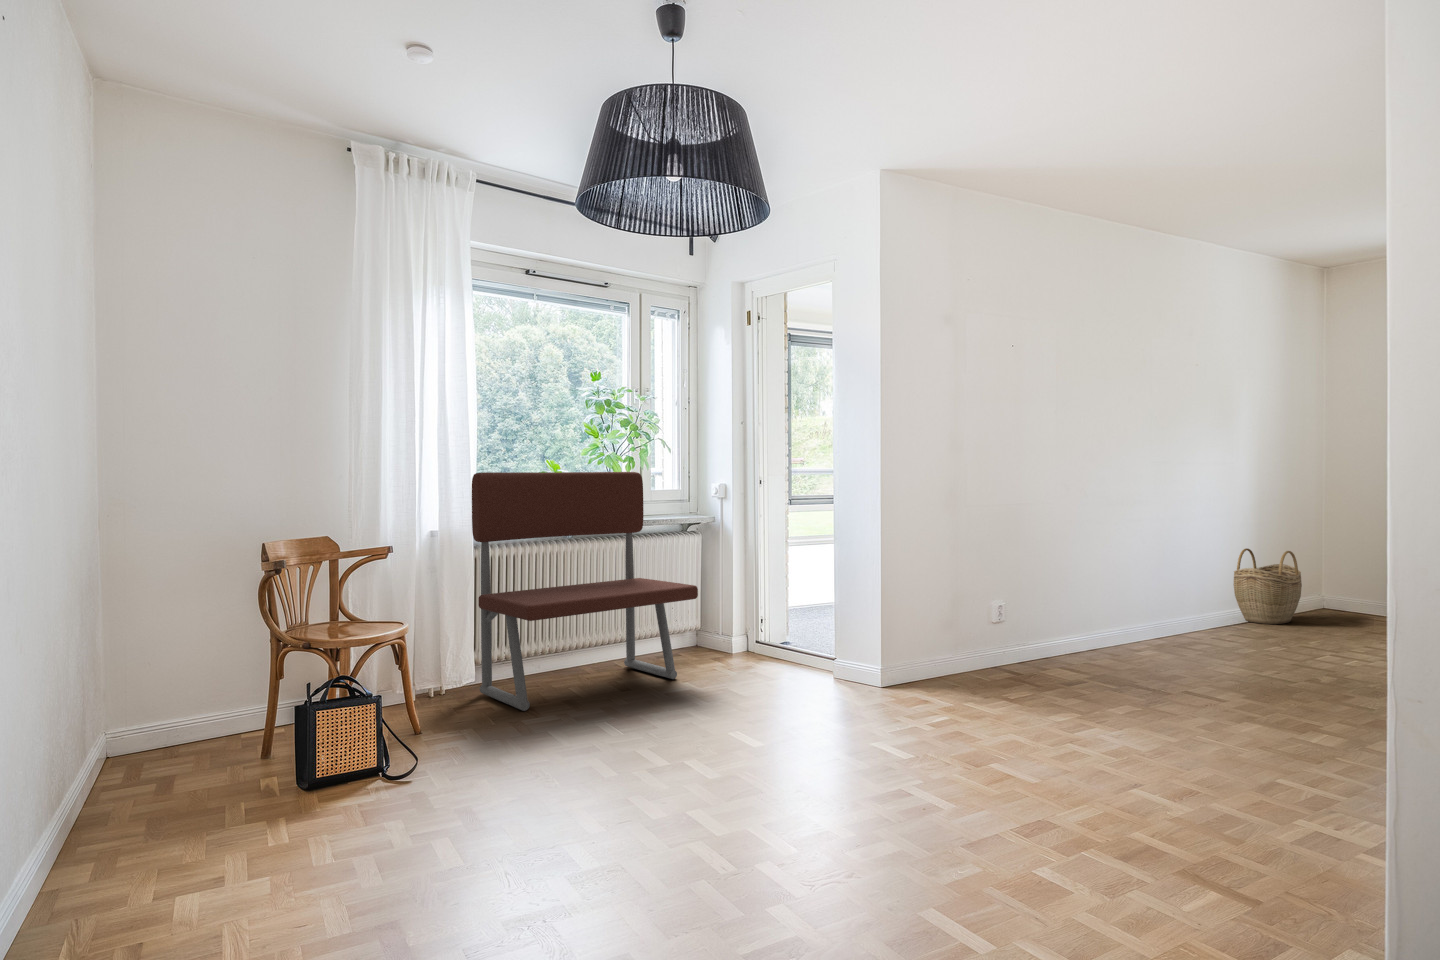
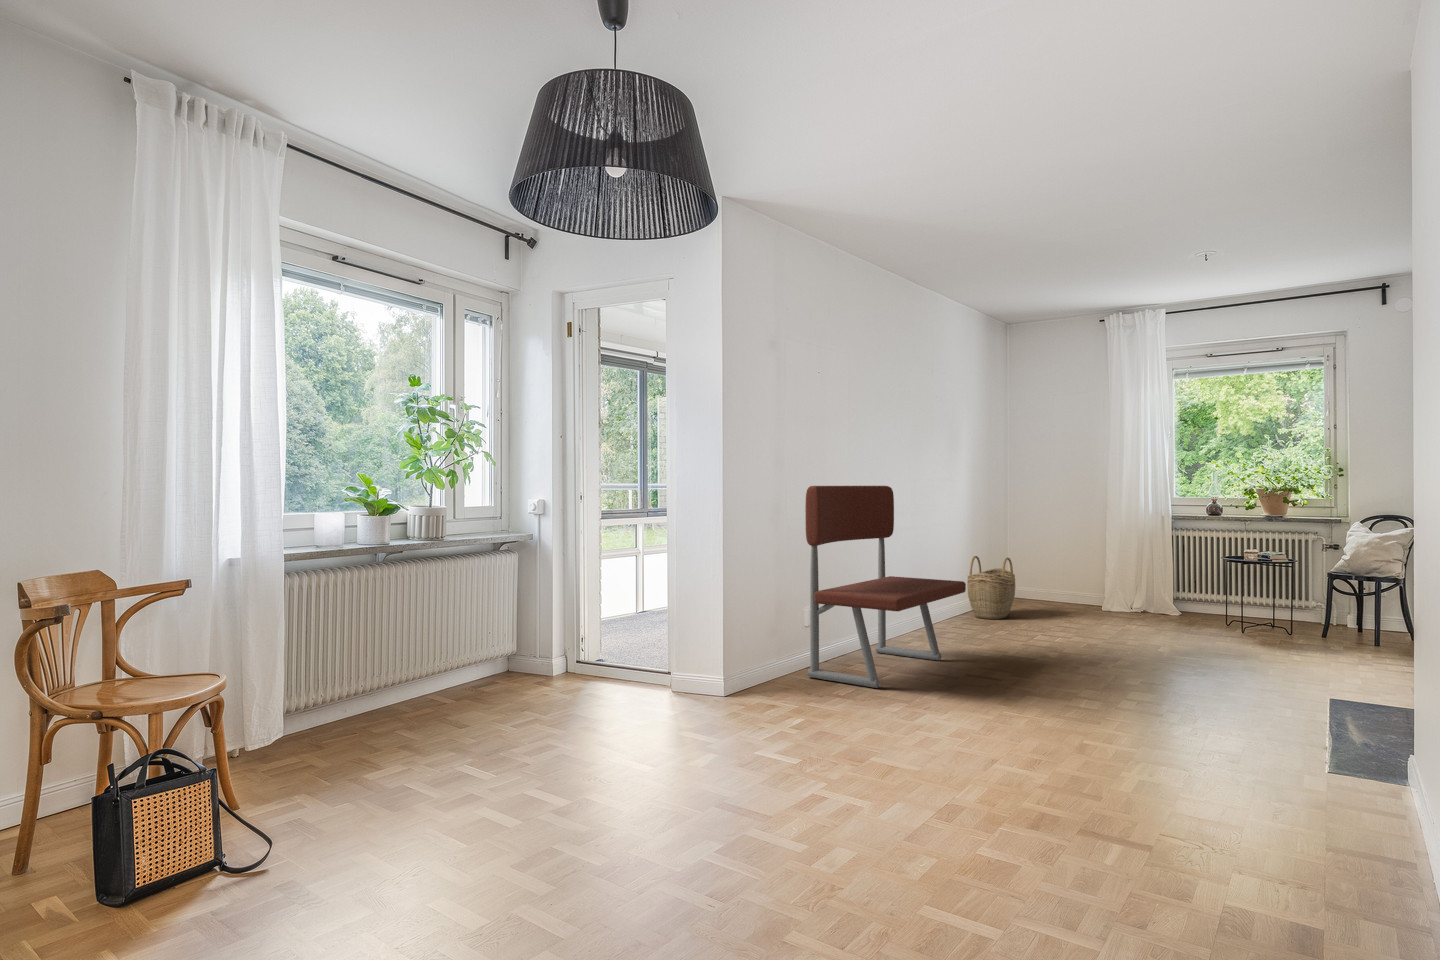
bench: present [472,472,698,711] -> present [805,486,966,688]

